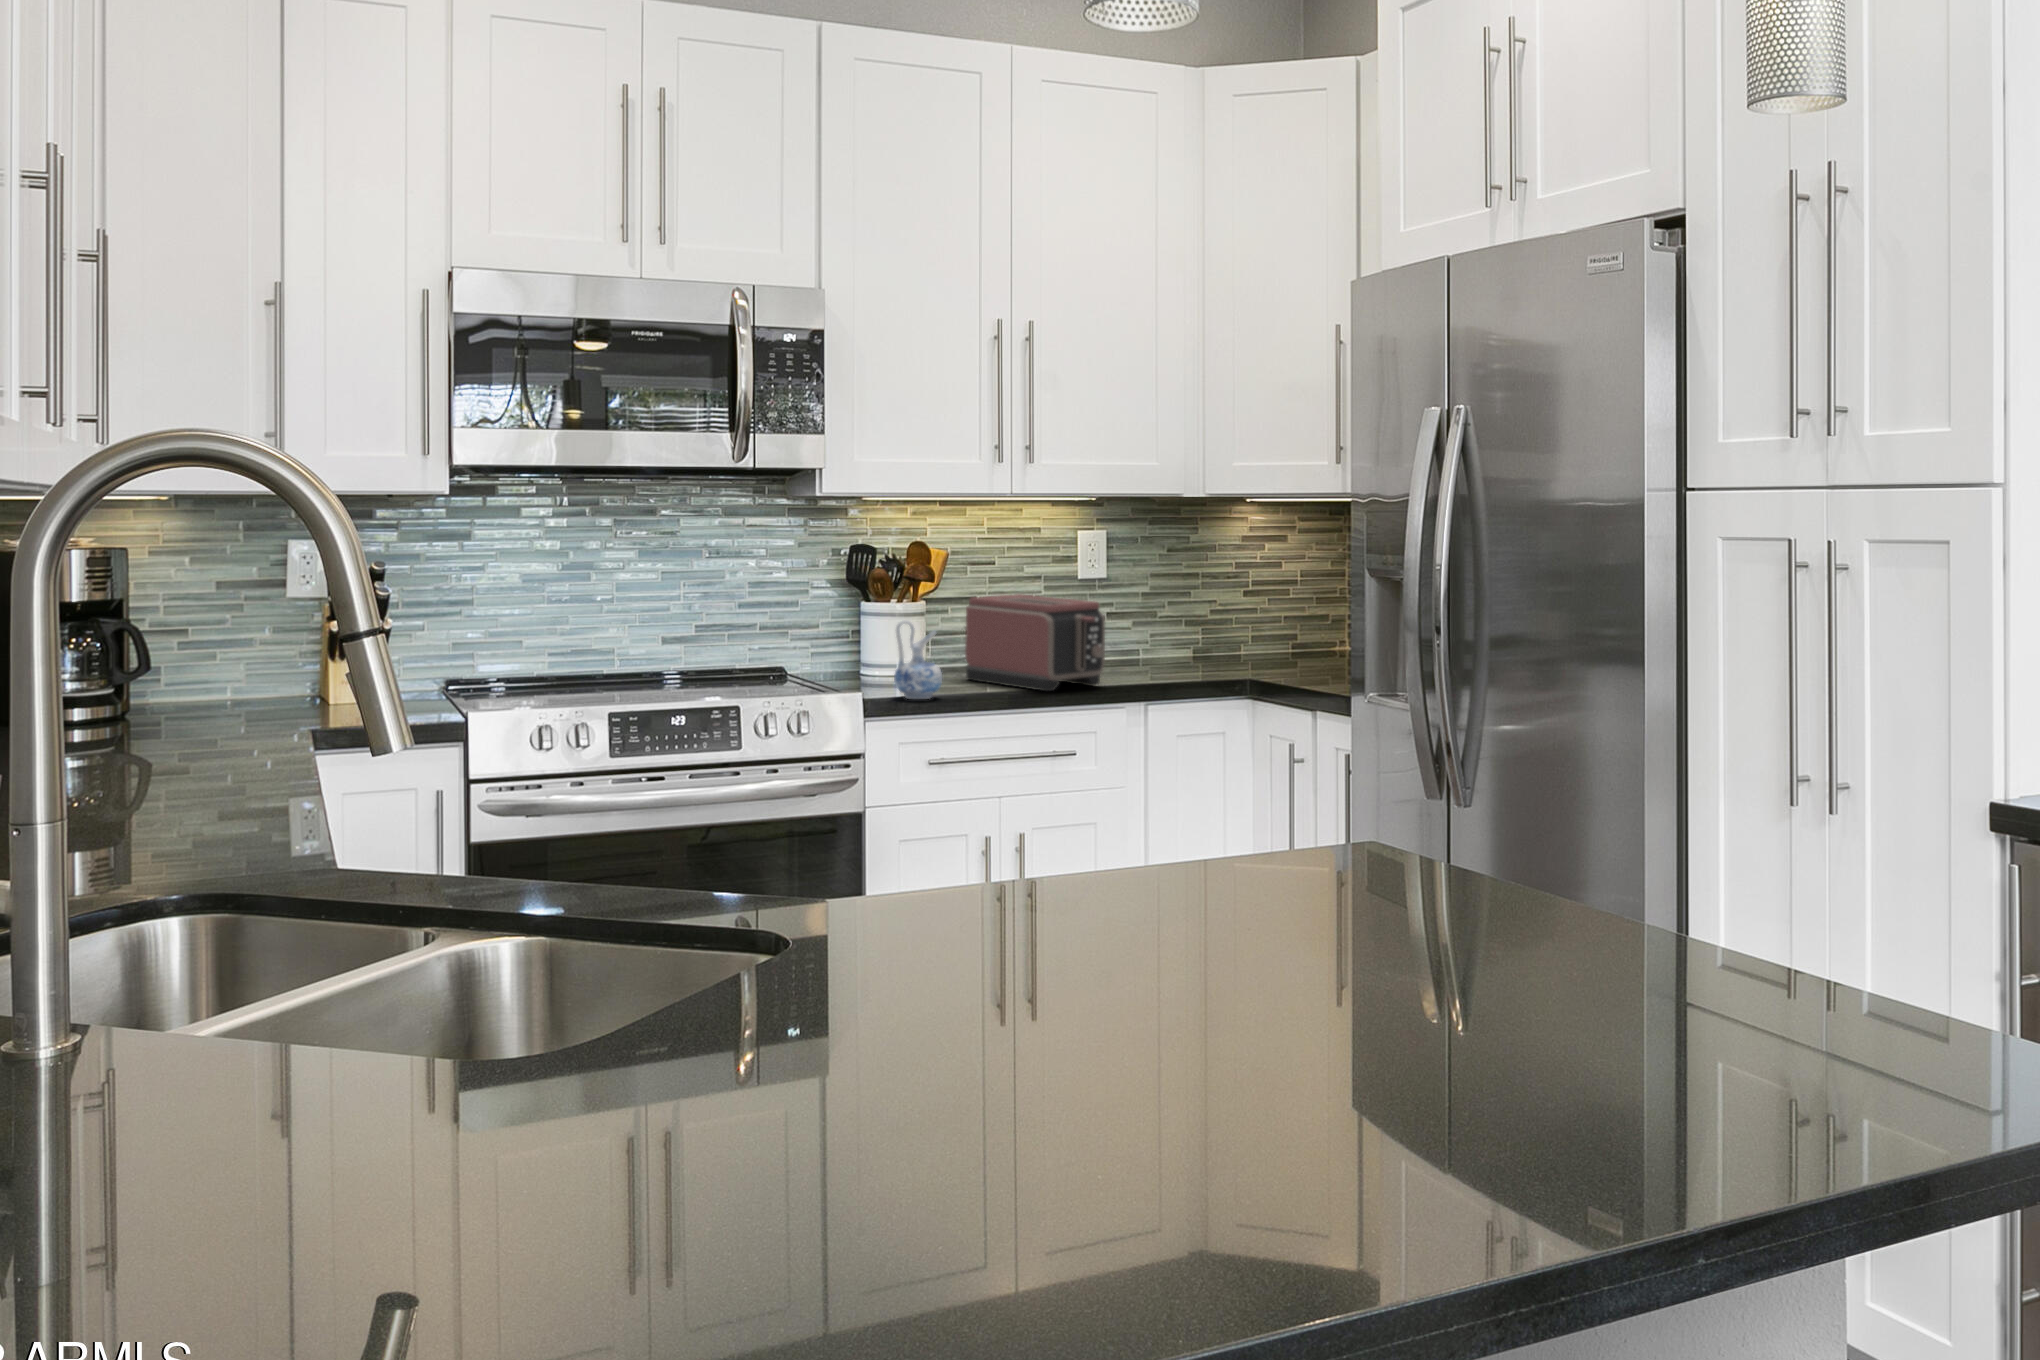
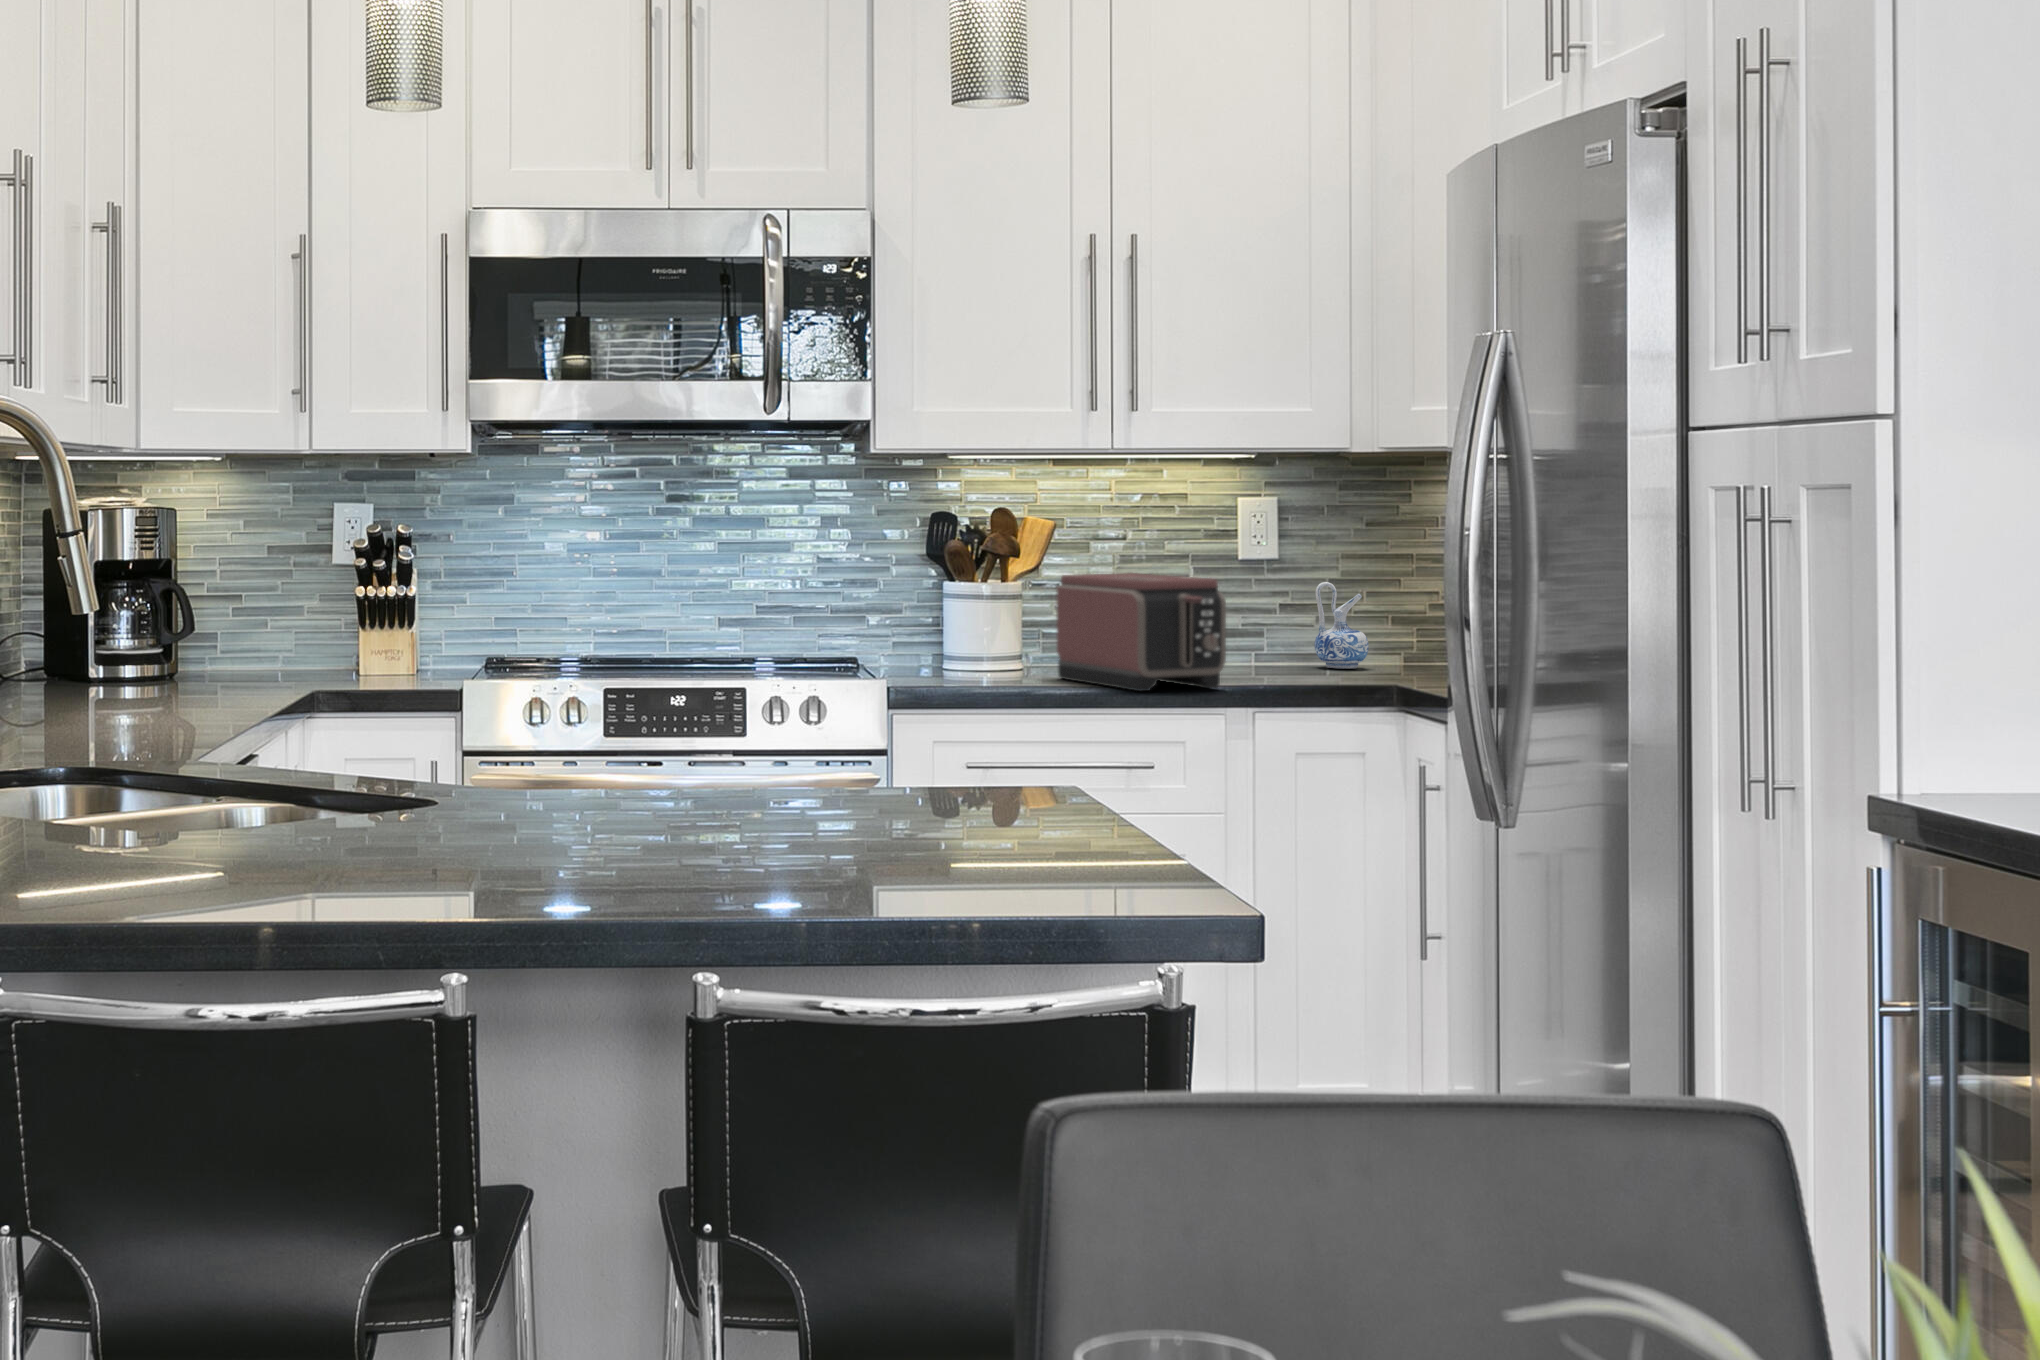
ceramic pitcher: present [894,620,942,699] -> present [1315,582,1368,669]

